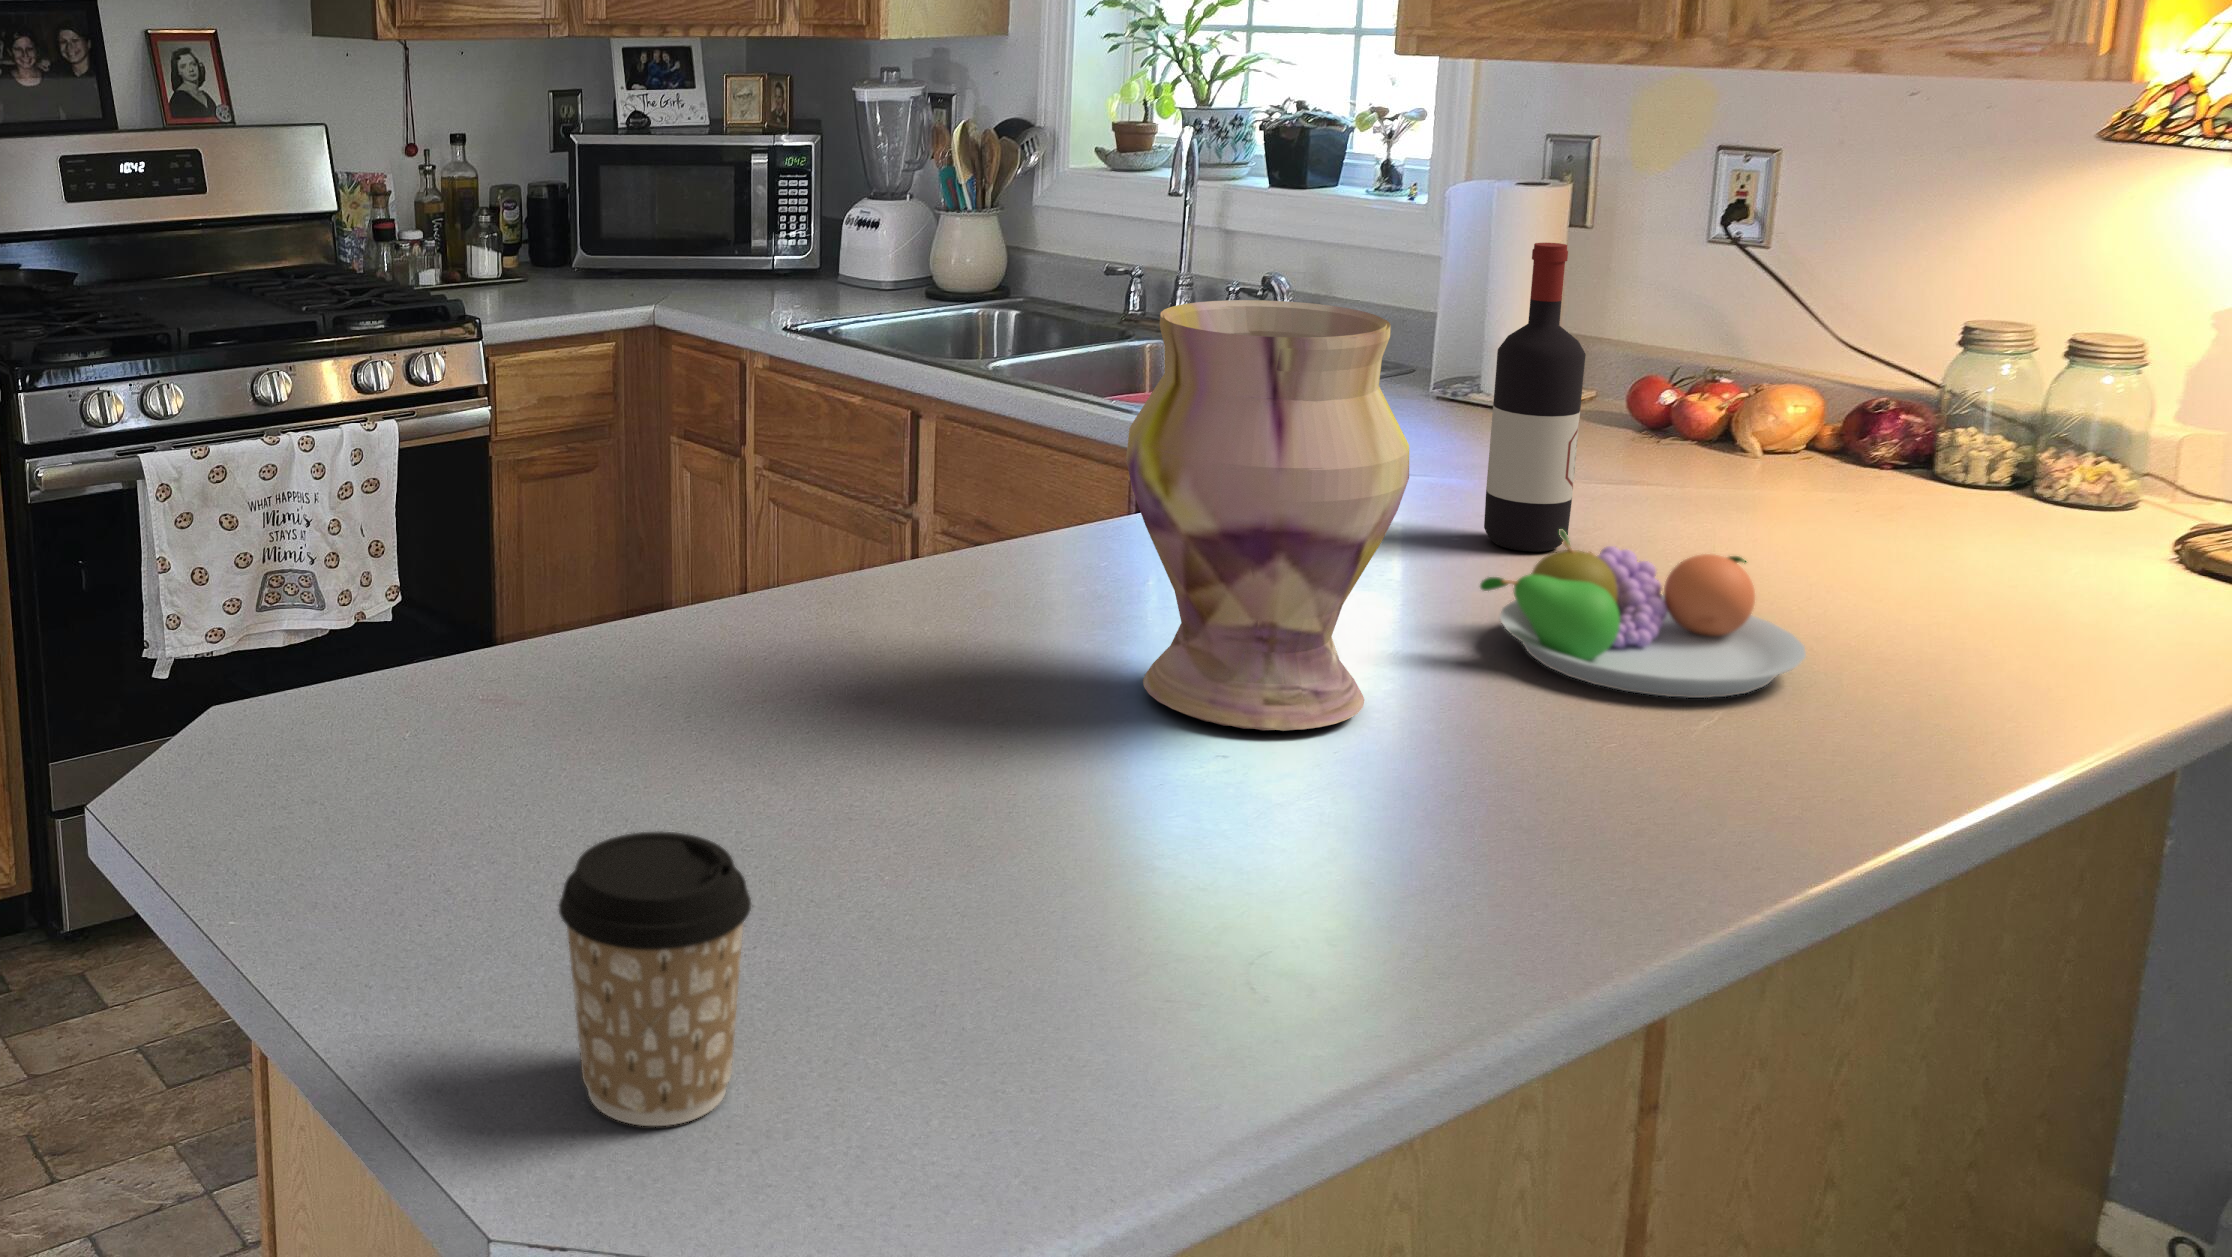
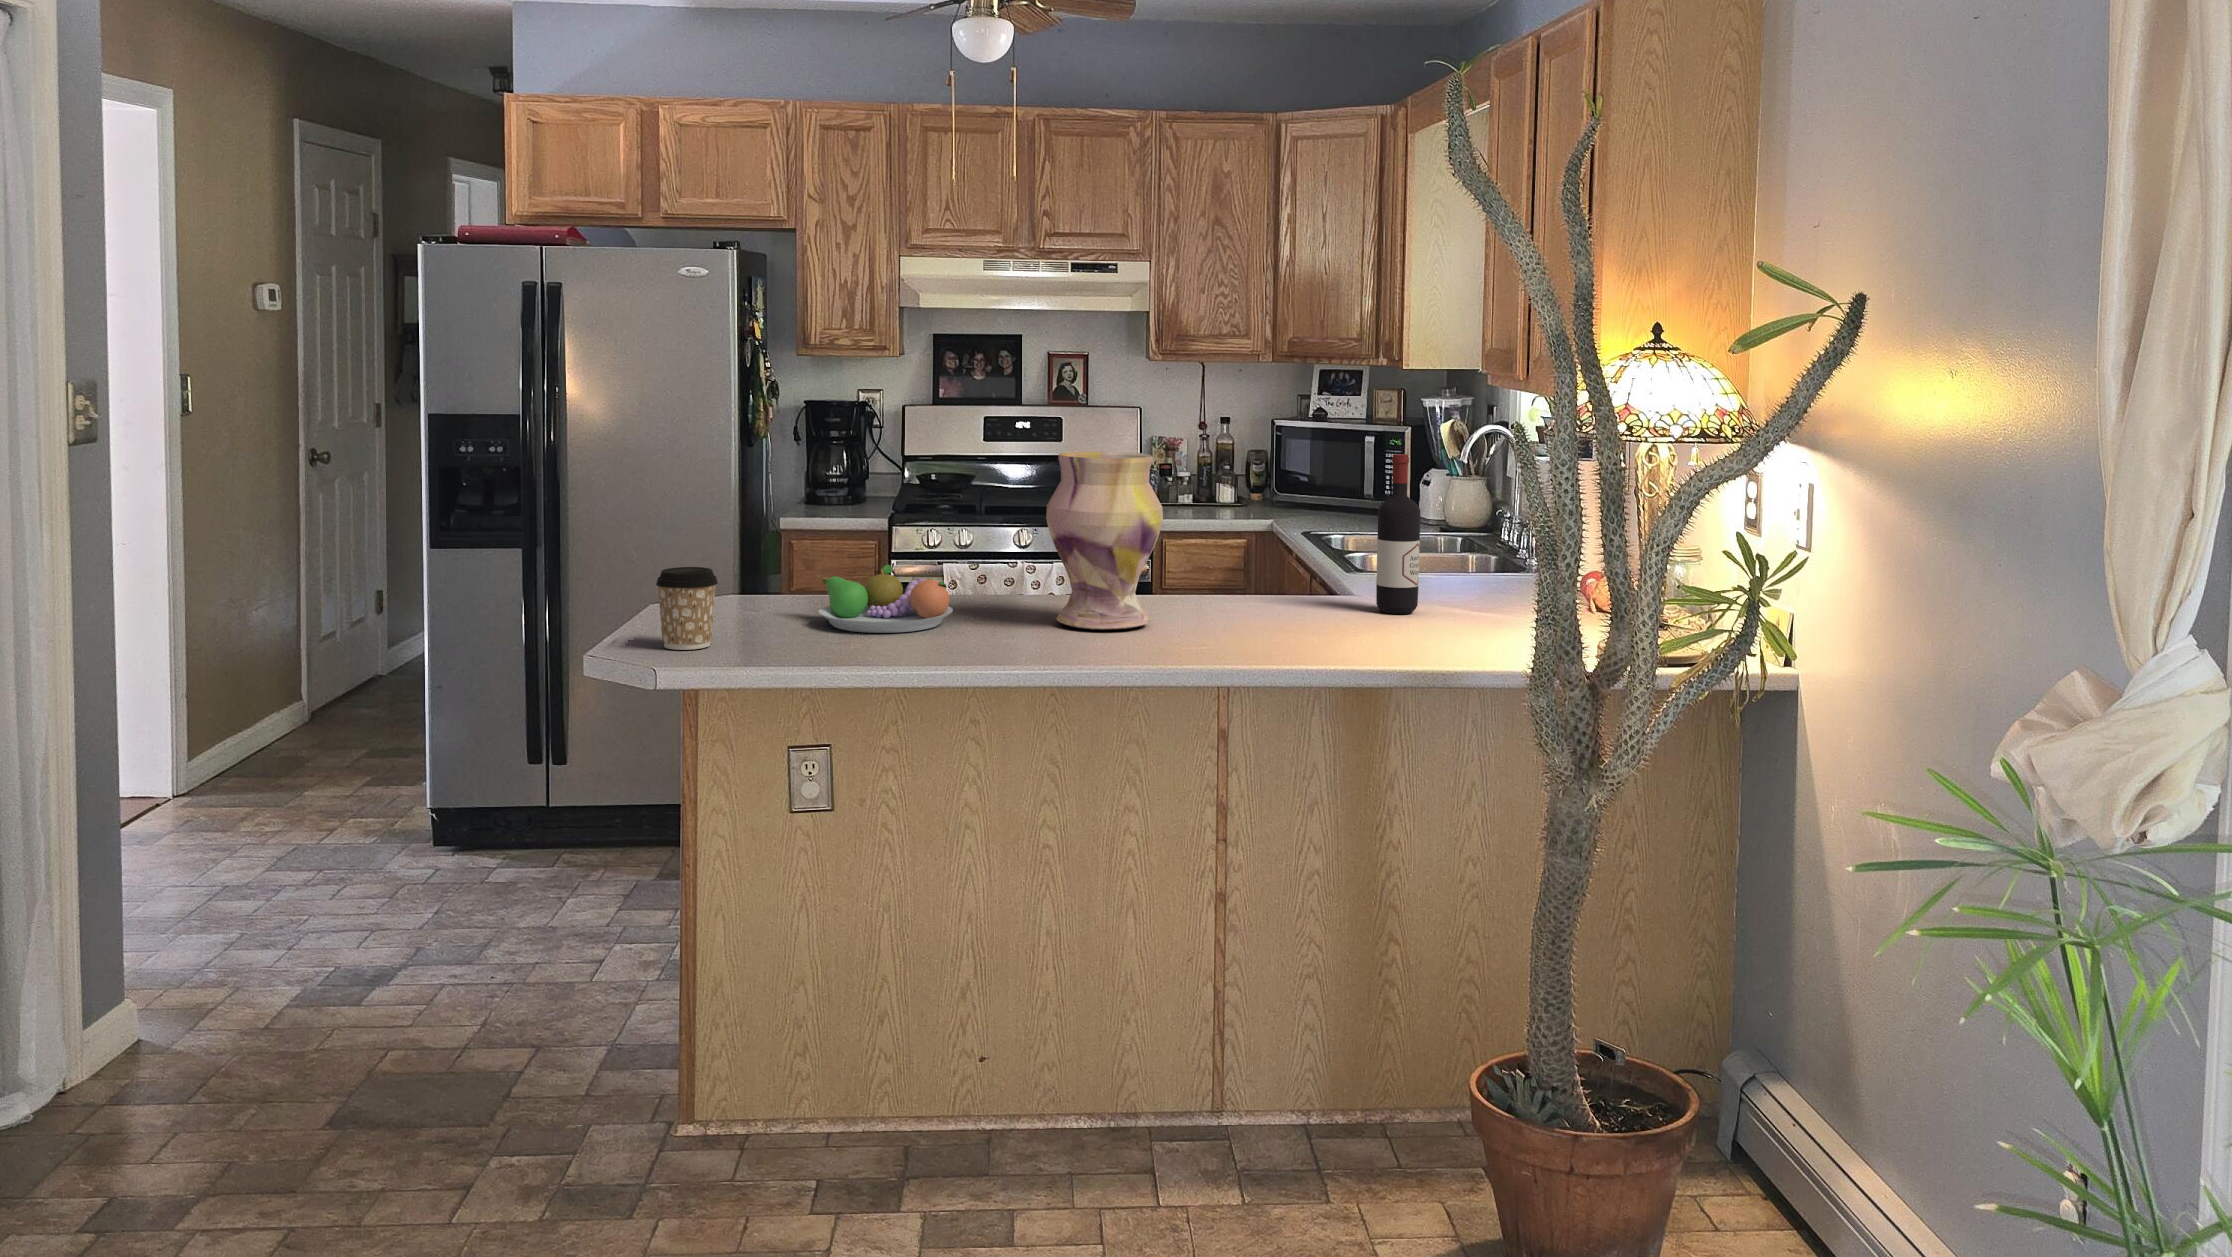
fruit bowl: present [1480,529,1806,698] -> present [819,565,953,633]

